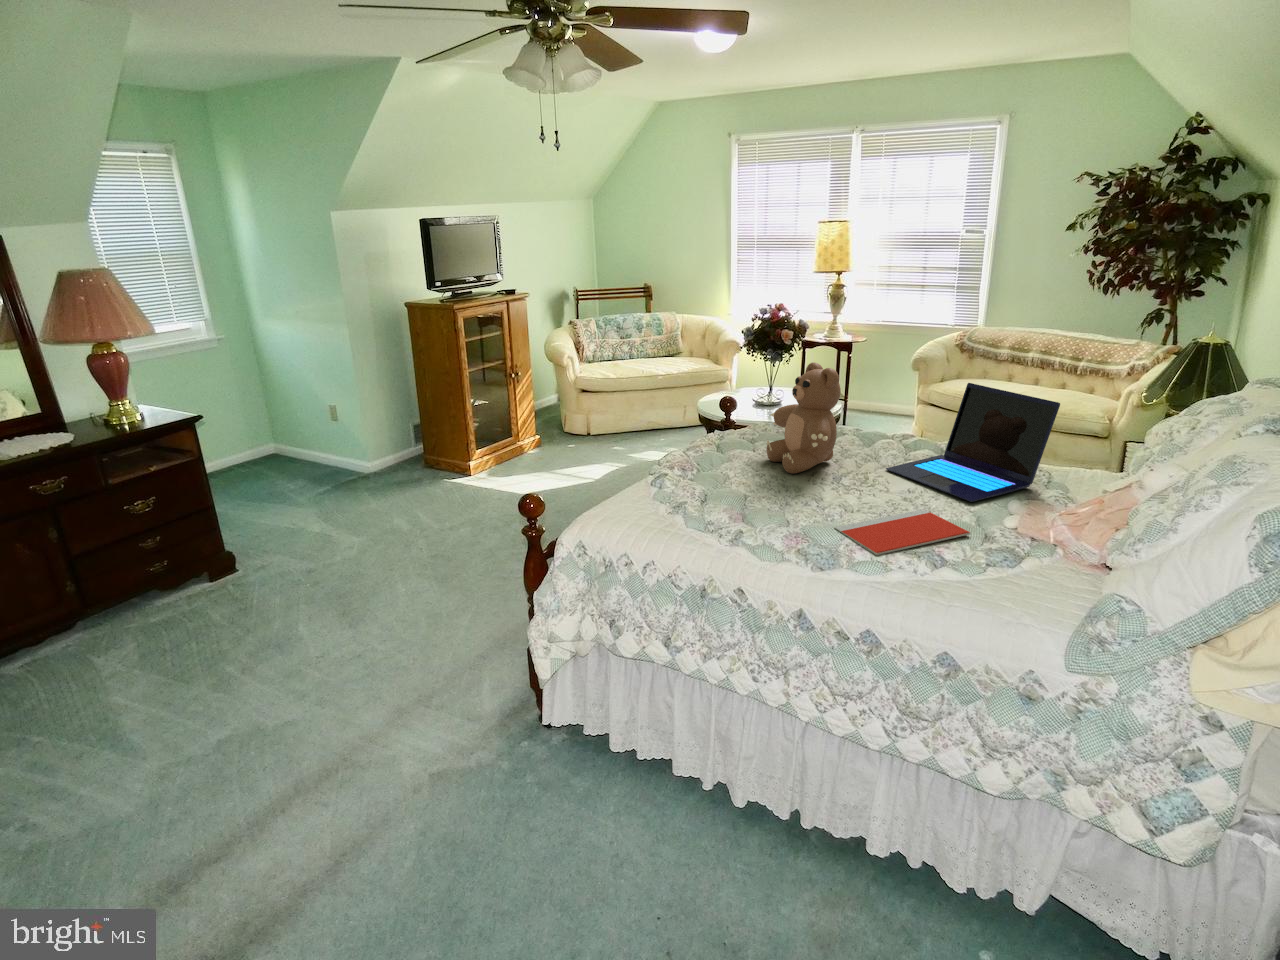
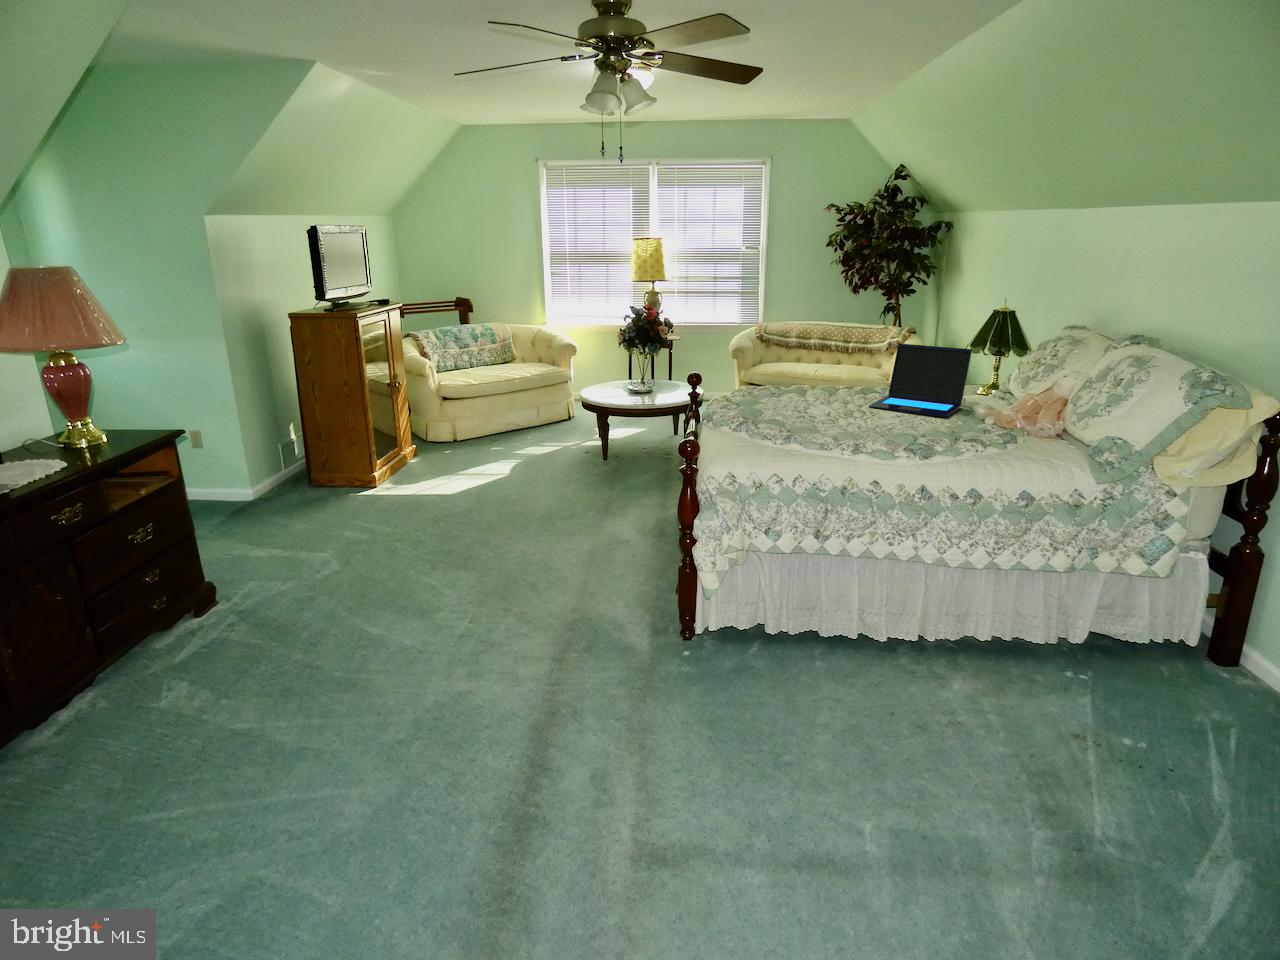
teddy bear: present [767,363,841,474] -> none [782,333,849,415]
notebook: present [834,509,971,555] -> none [899,423,974,447]

